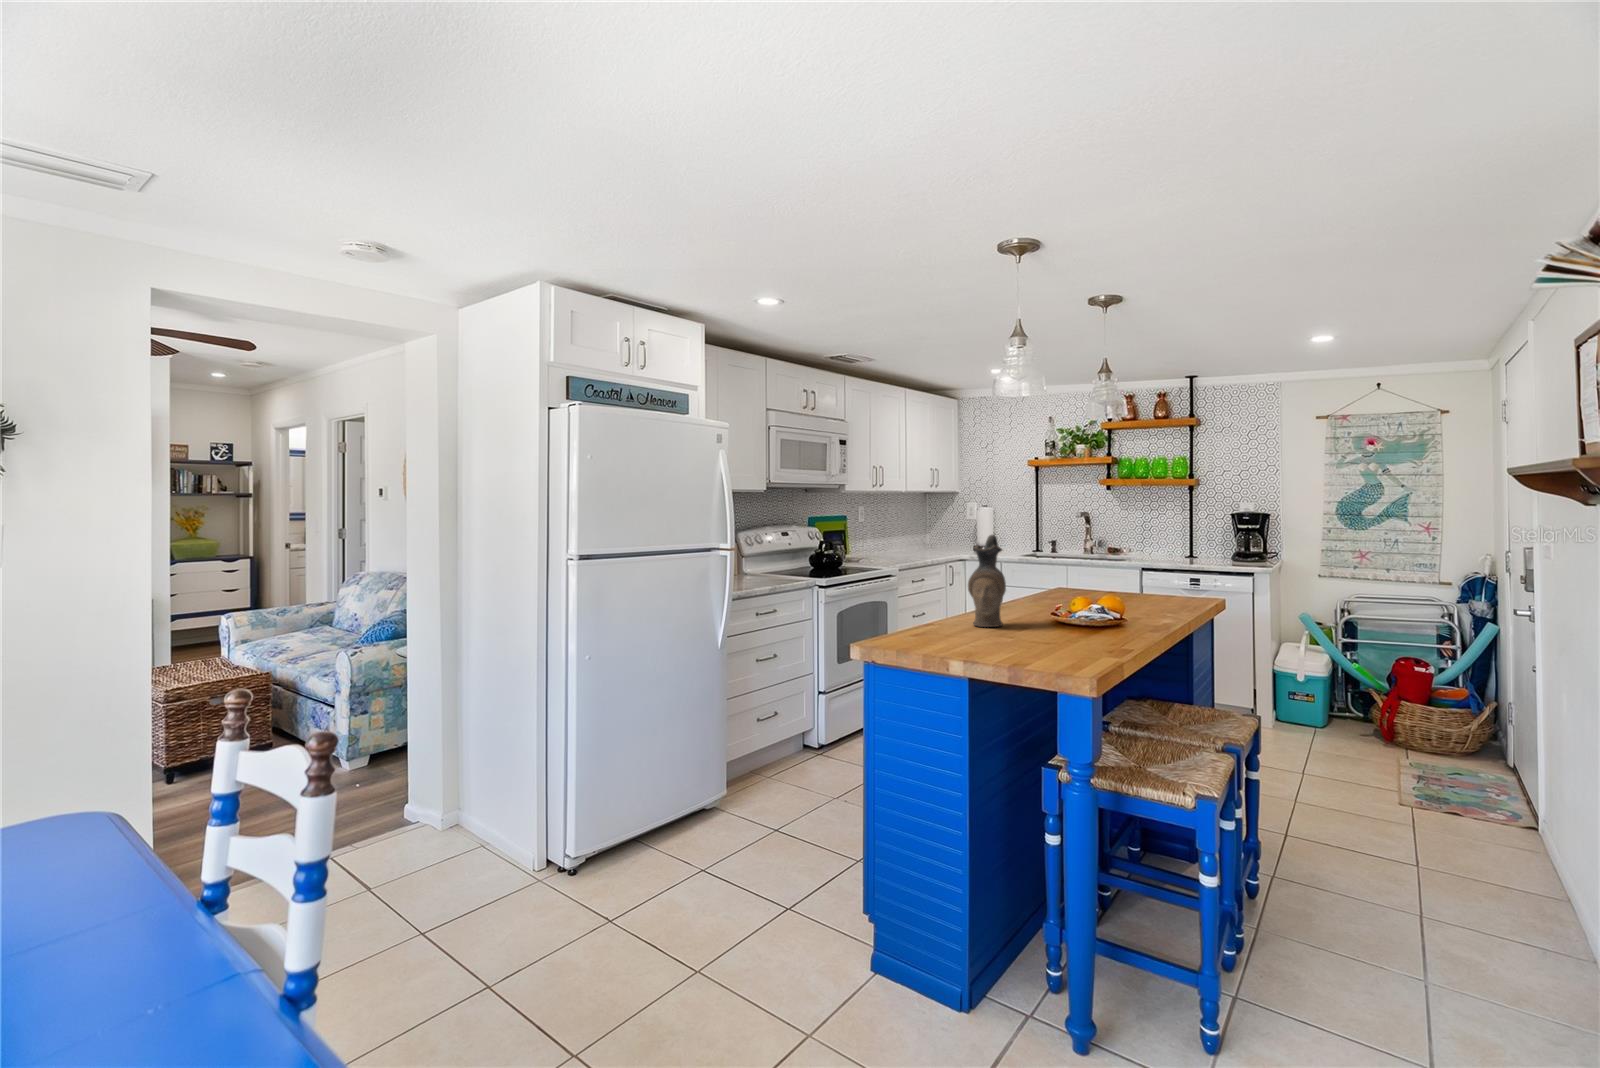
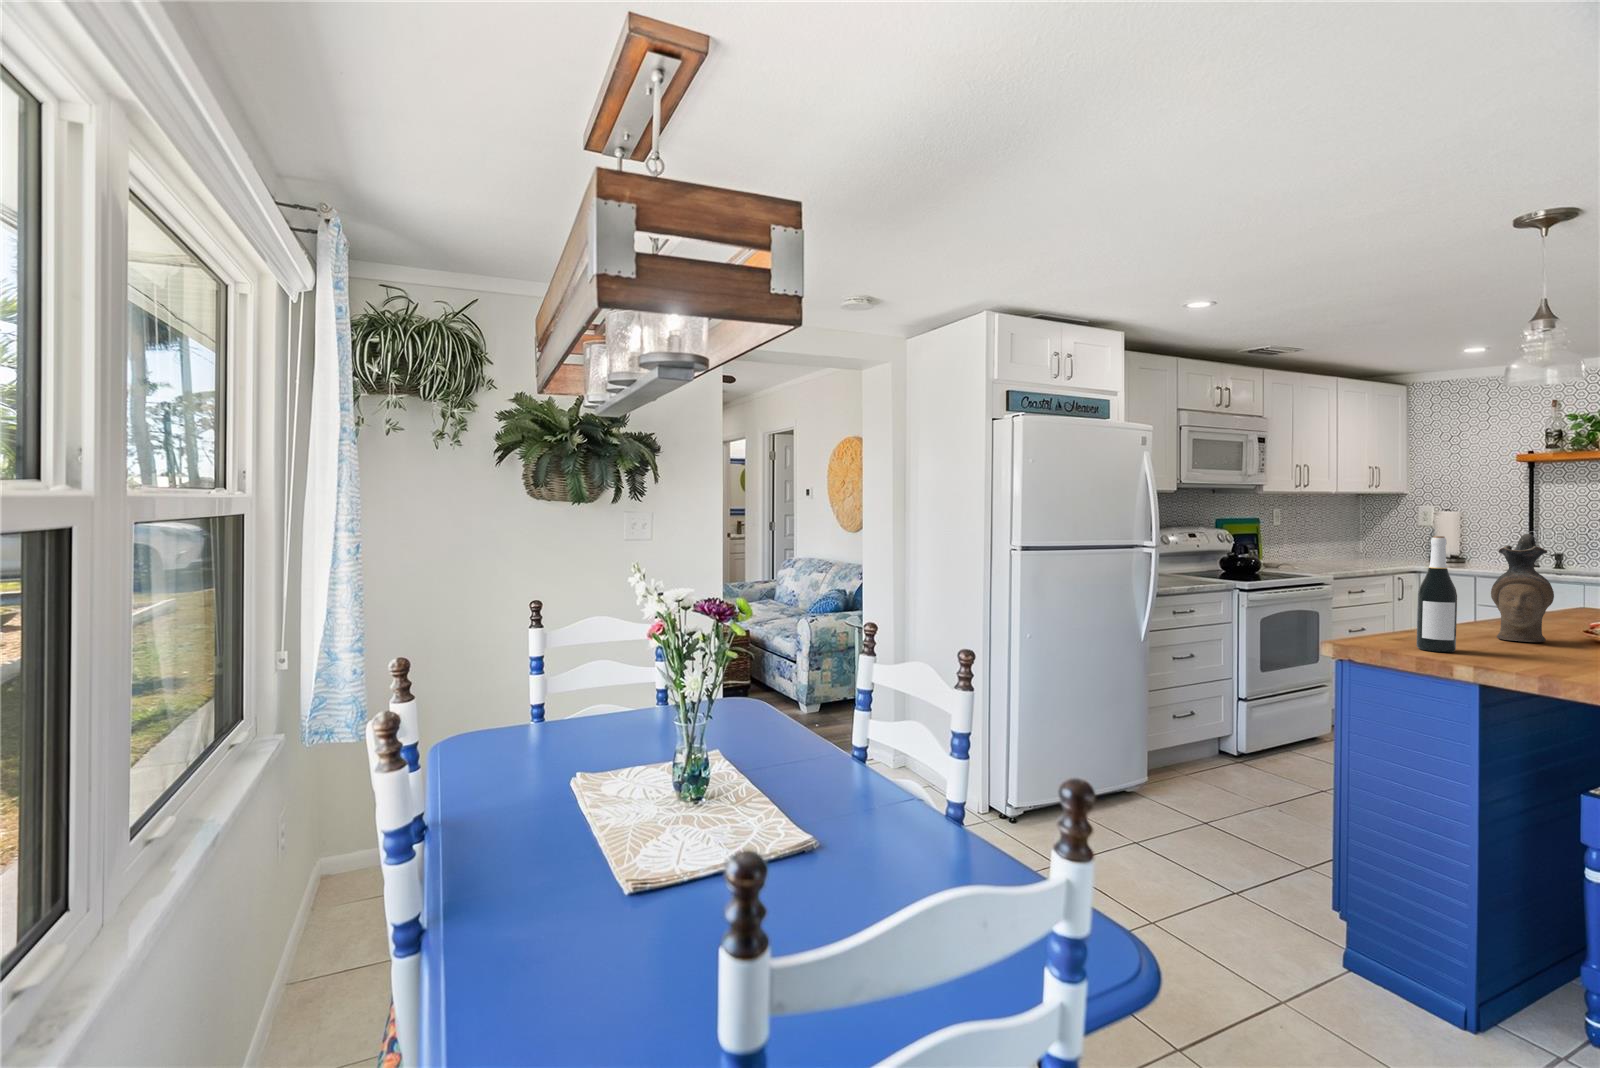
wine bottle: none [909,540,936,643] -> present [1416,536,1457,652]

